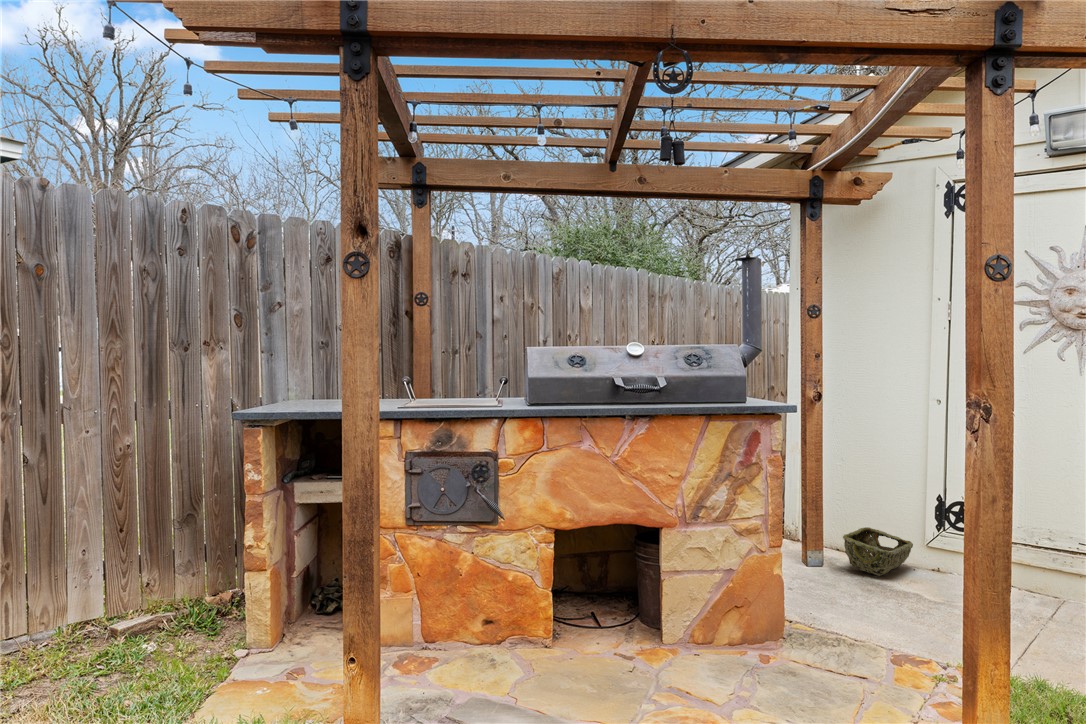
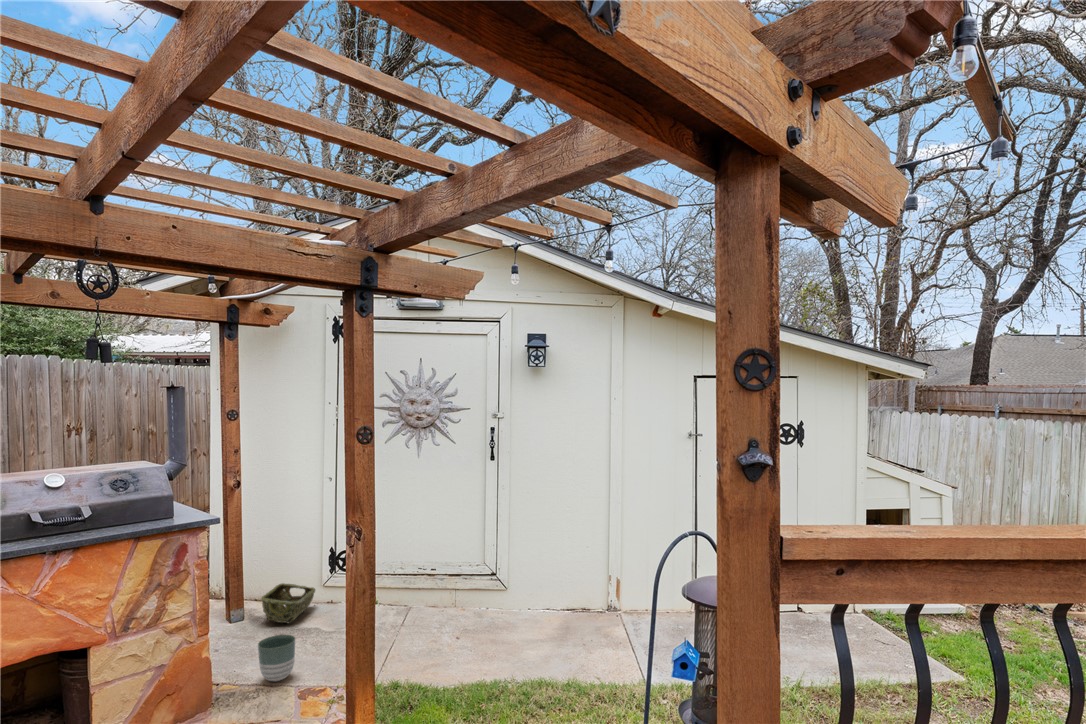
planter: none [842,579,893,637] -> present [258,635,295,681]

